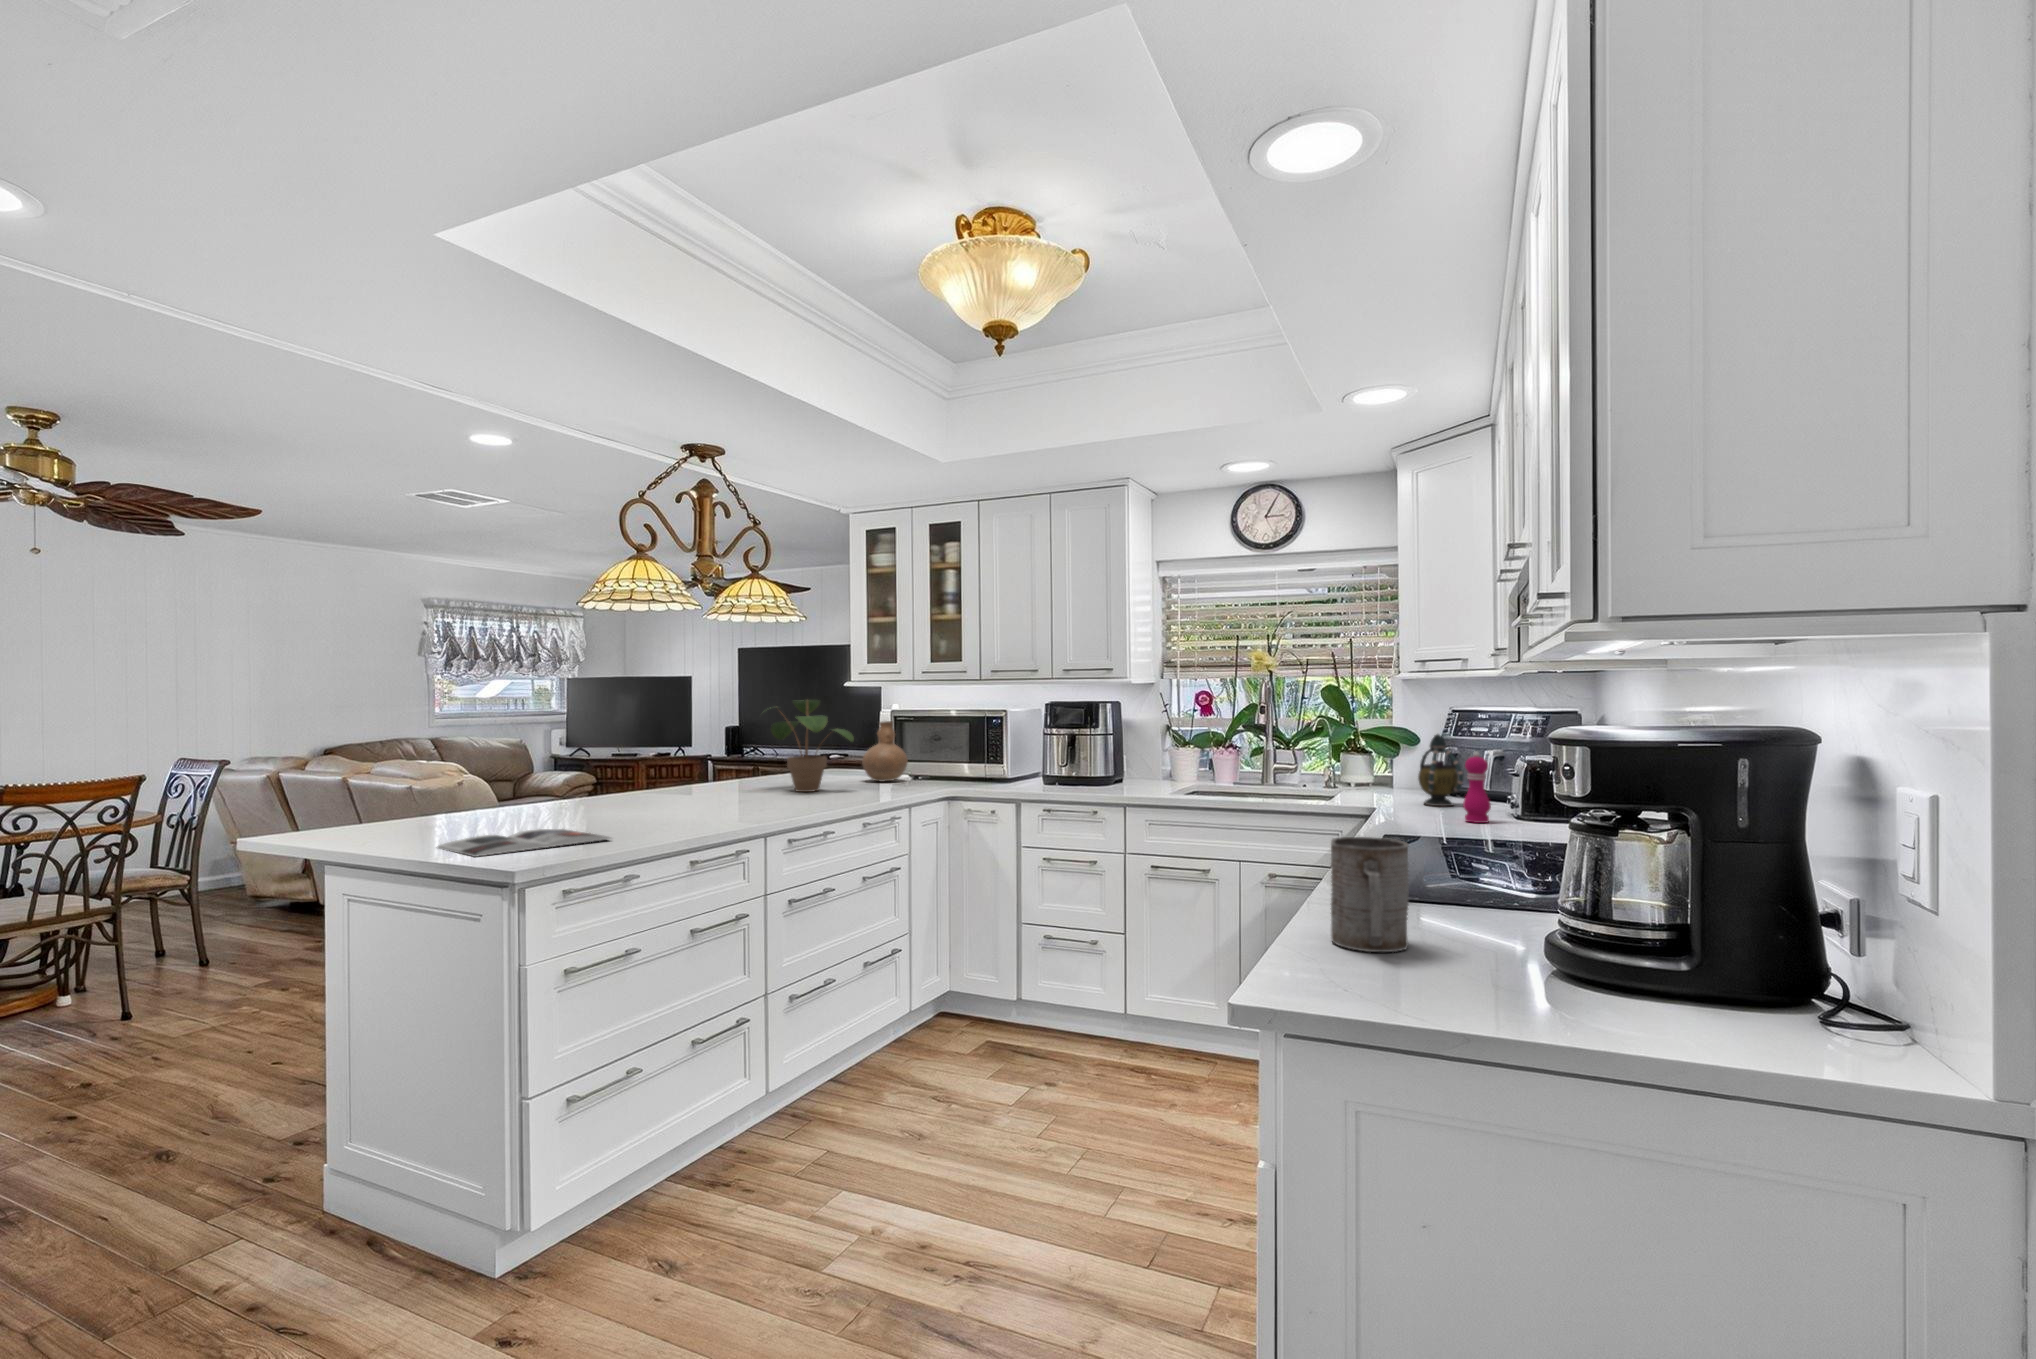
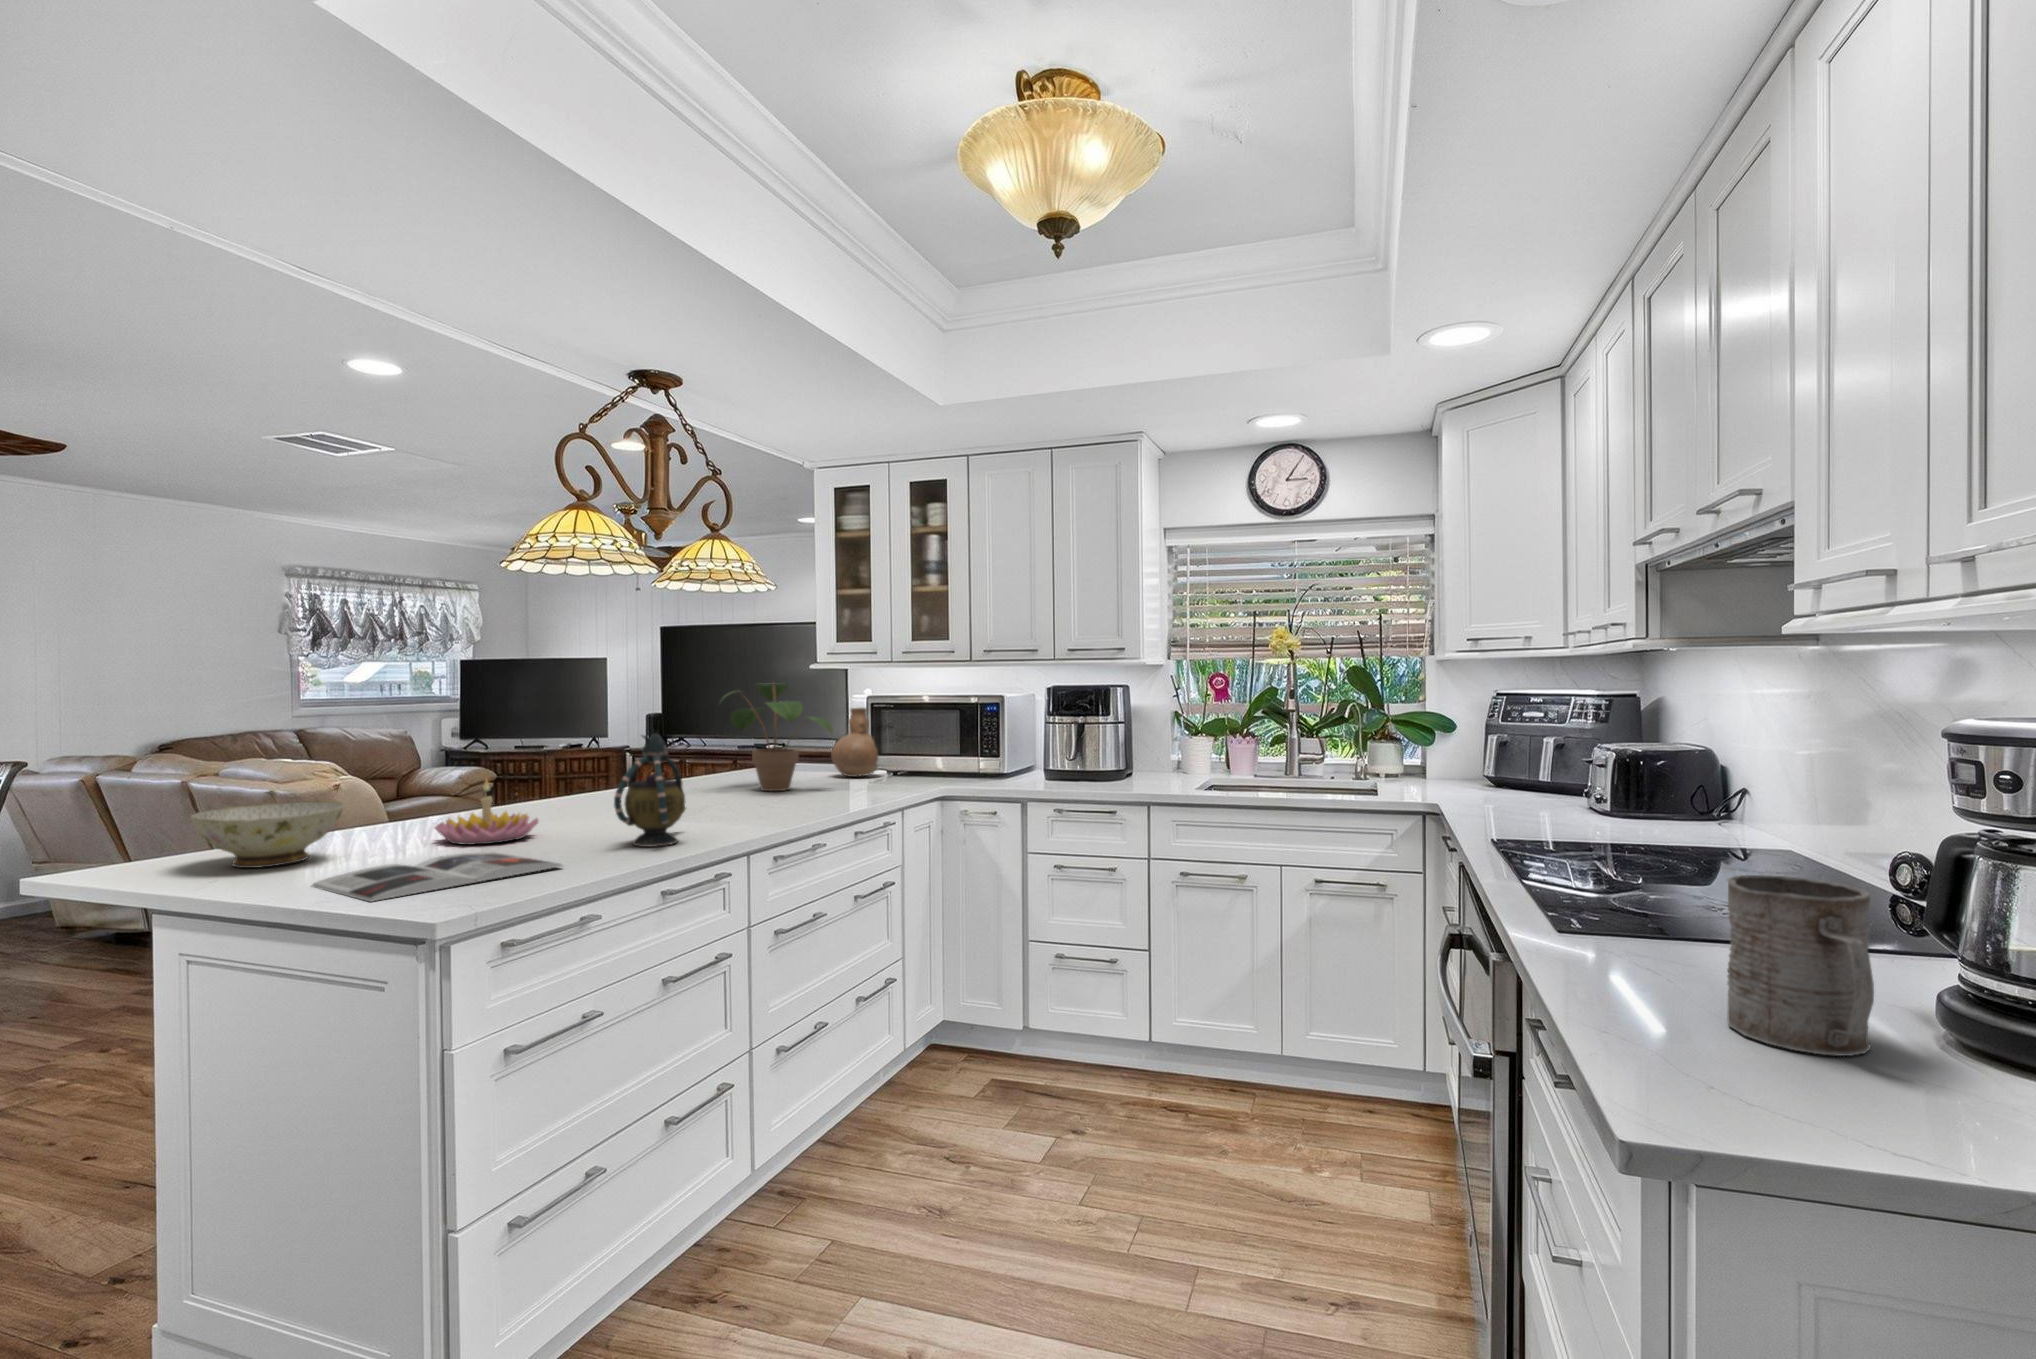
teapot: present [1418,734,1463,806] -> present [614,734,686,847]
pepper mill: present [1463,751,1491,823] -> none [1570,741,1604,823]
candle holder: none [525,774,603,825] -> present [435,780,538,845]
ceramic bowl: none [356,789,460,837] -> present [191,800,344,868]

